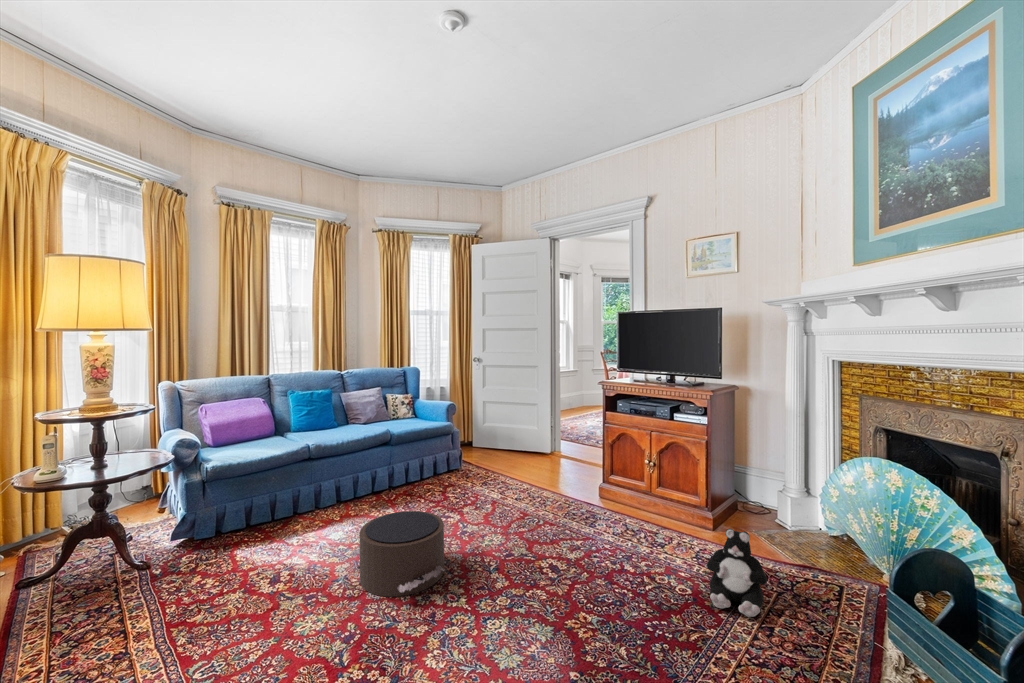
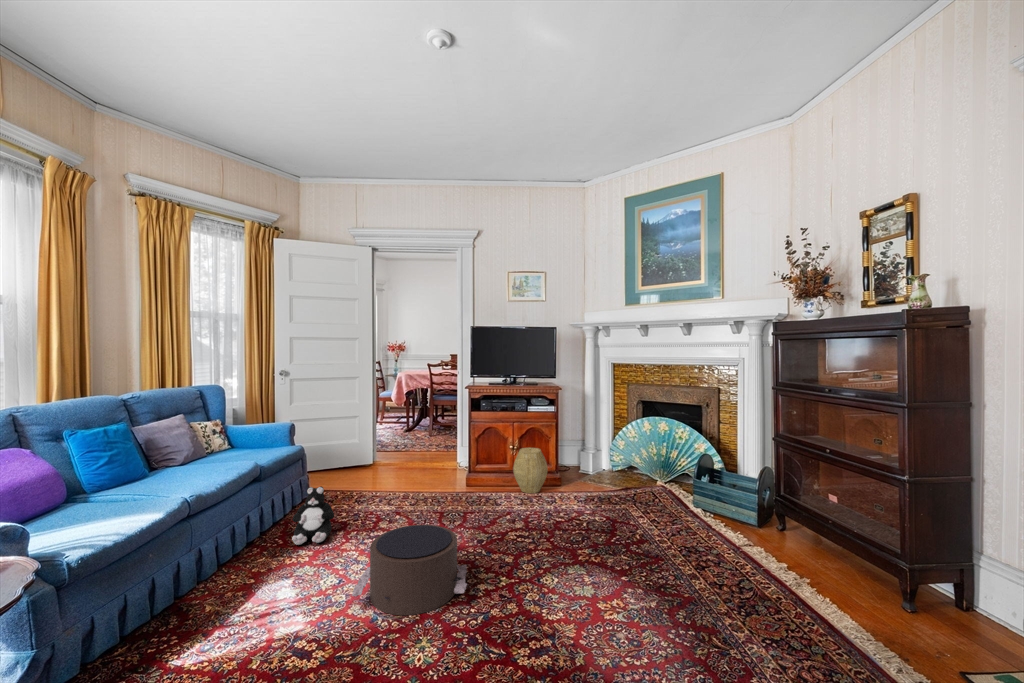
woven basket: none [637,466,683,526] -> present [513,448,548,493]
plush toy: present [707,529,767,617] -> present [292,486,334,545]

